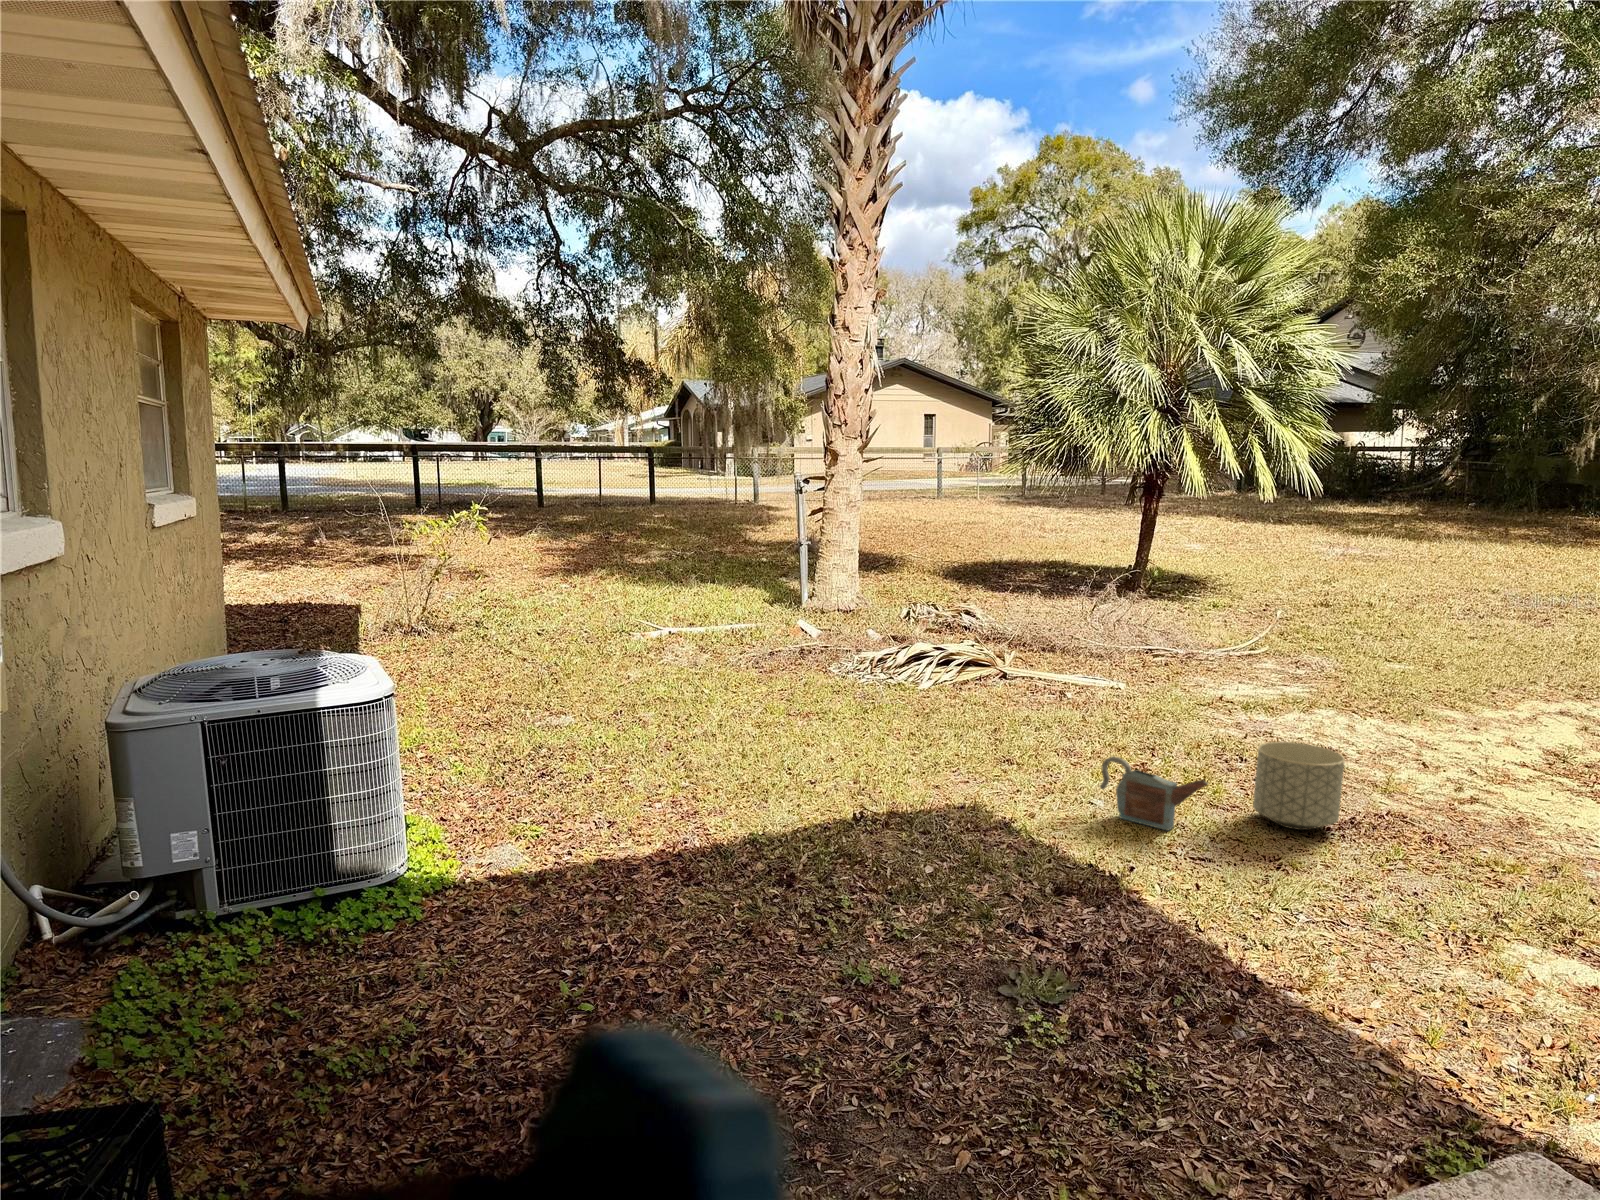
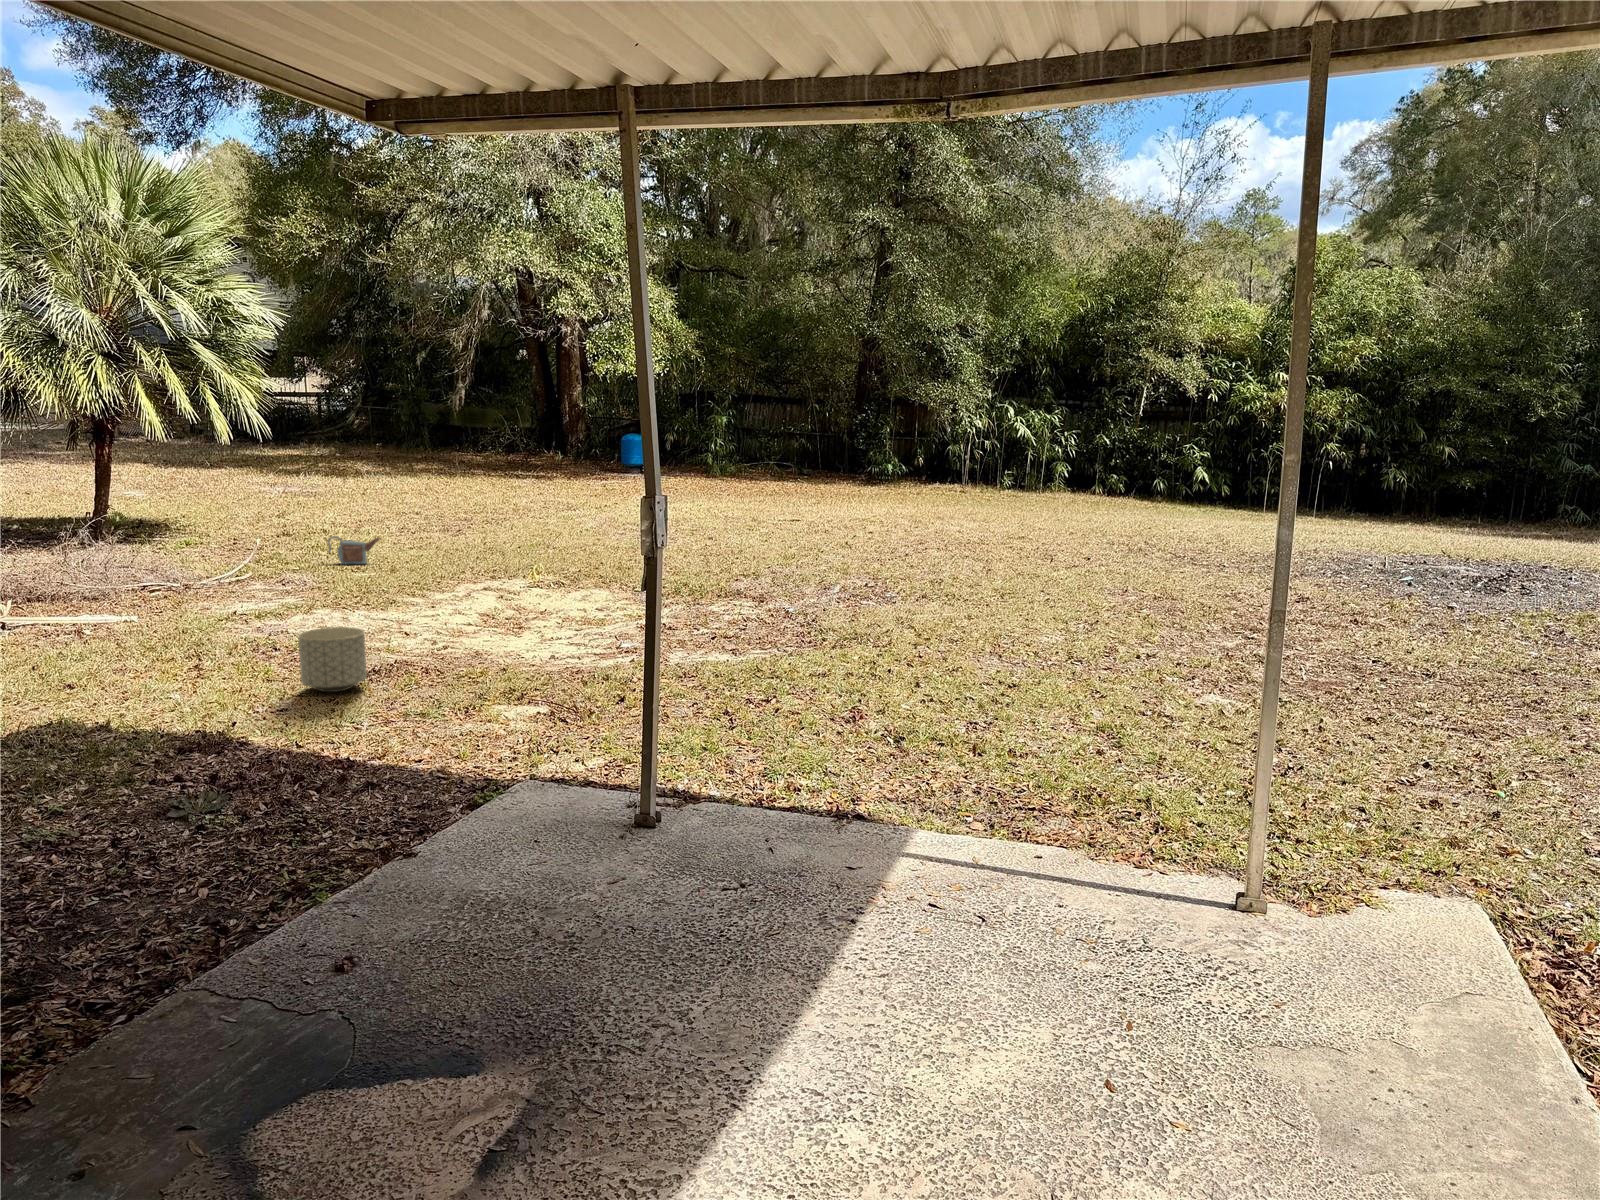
watering can: present [1100,756,1208,831] -> present [327,536,381,564]

